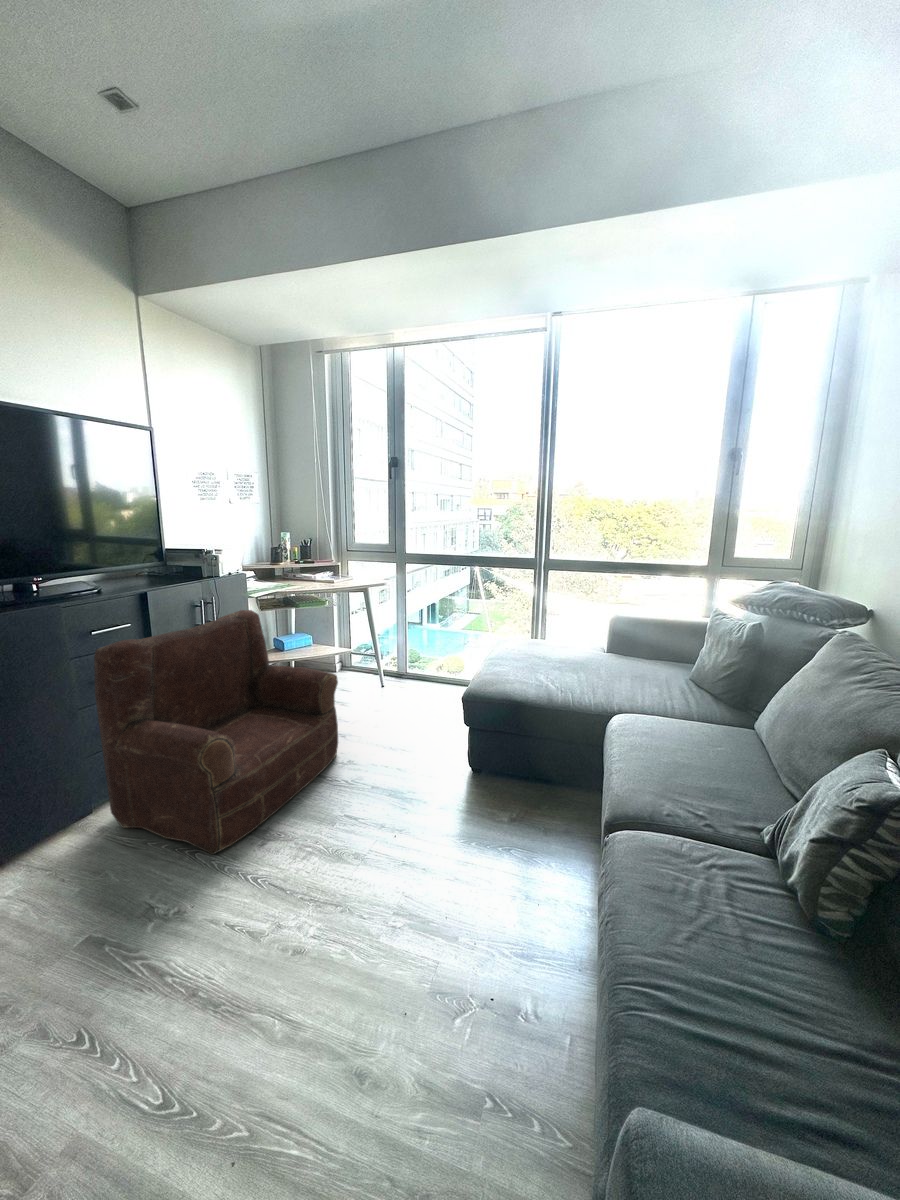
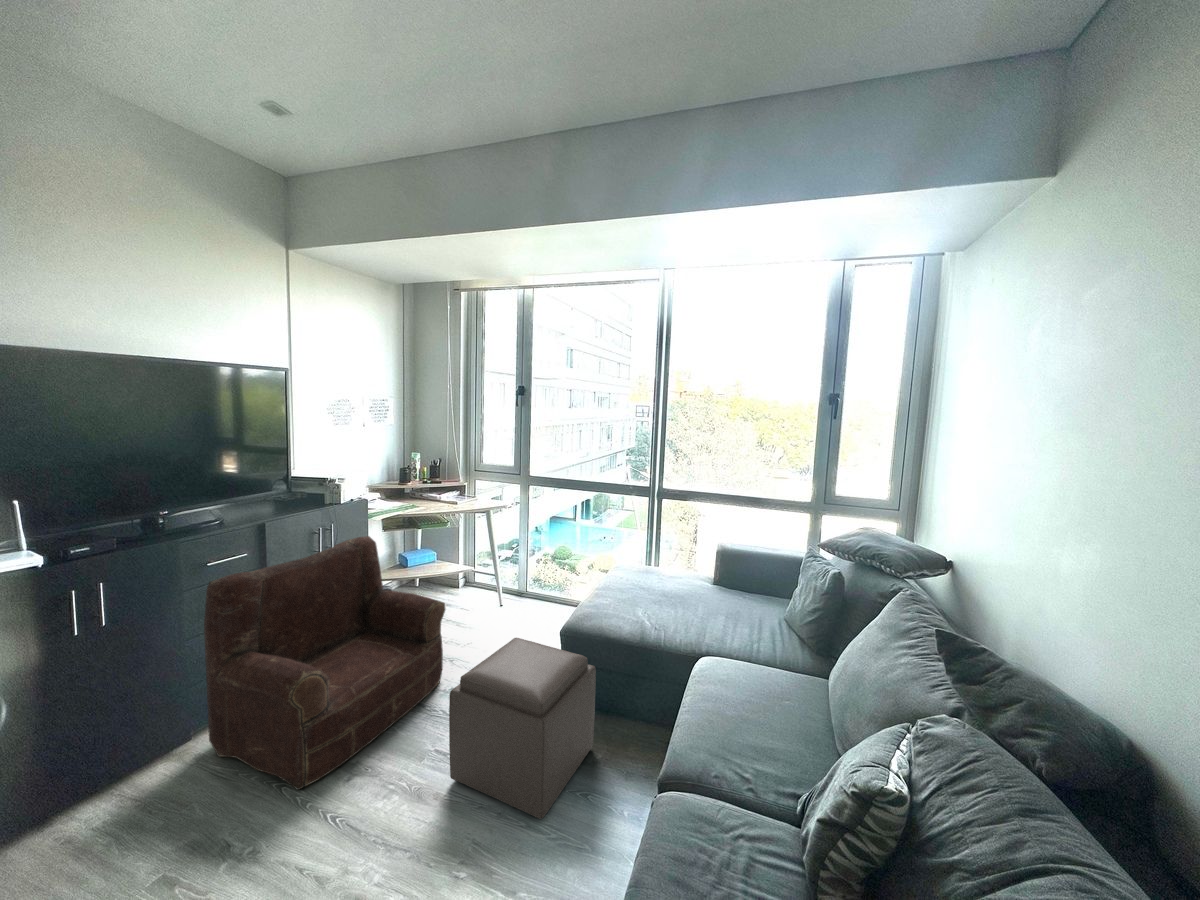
ottoman: none [365,702,510,871] -> present [449,638,596,819]

